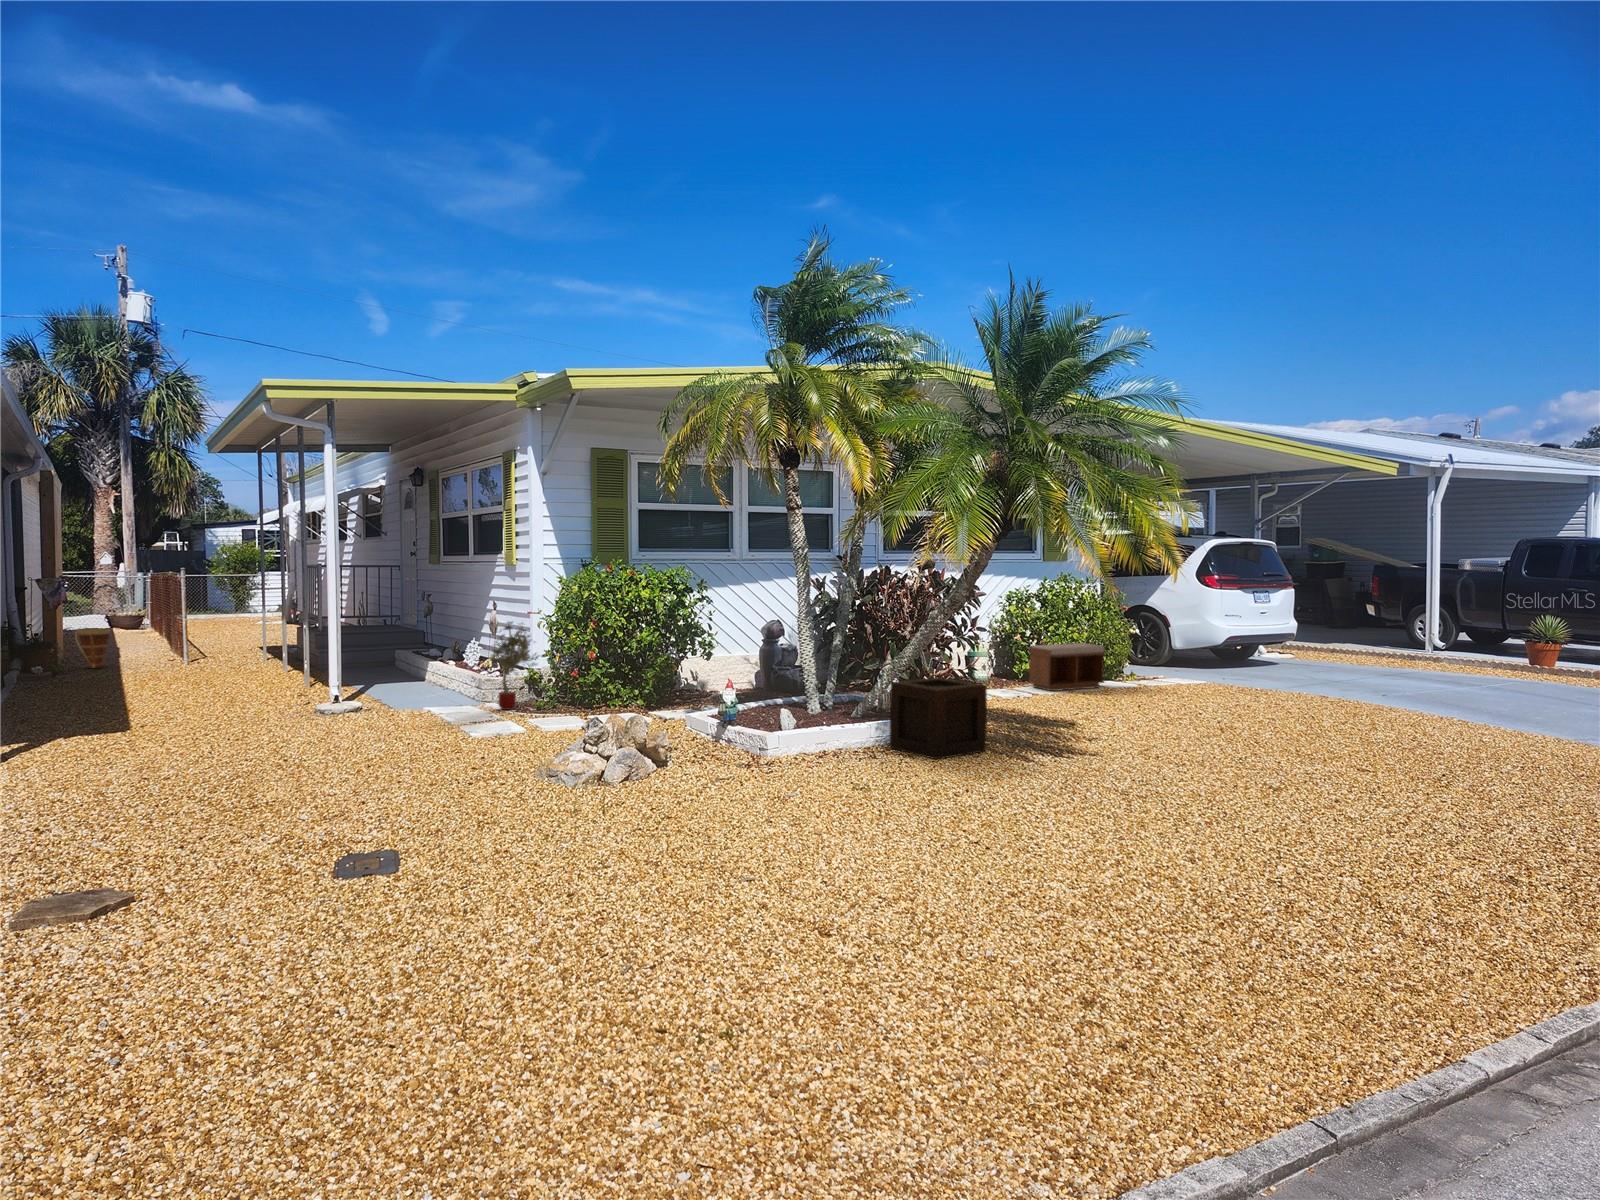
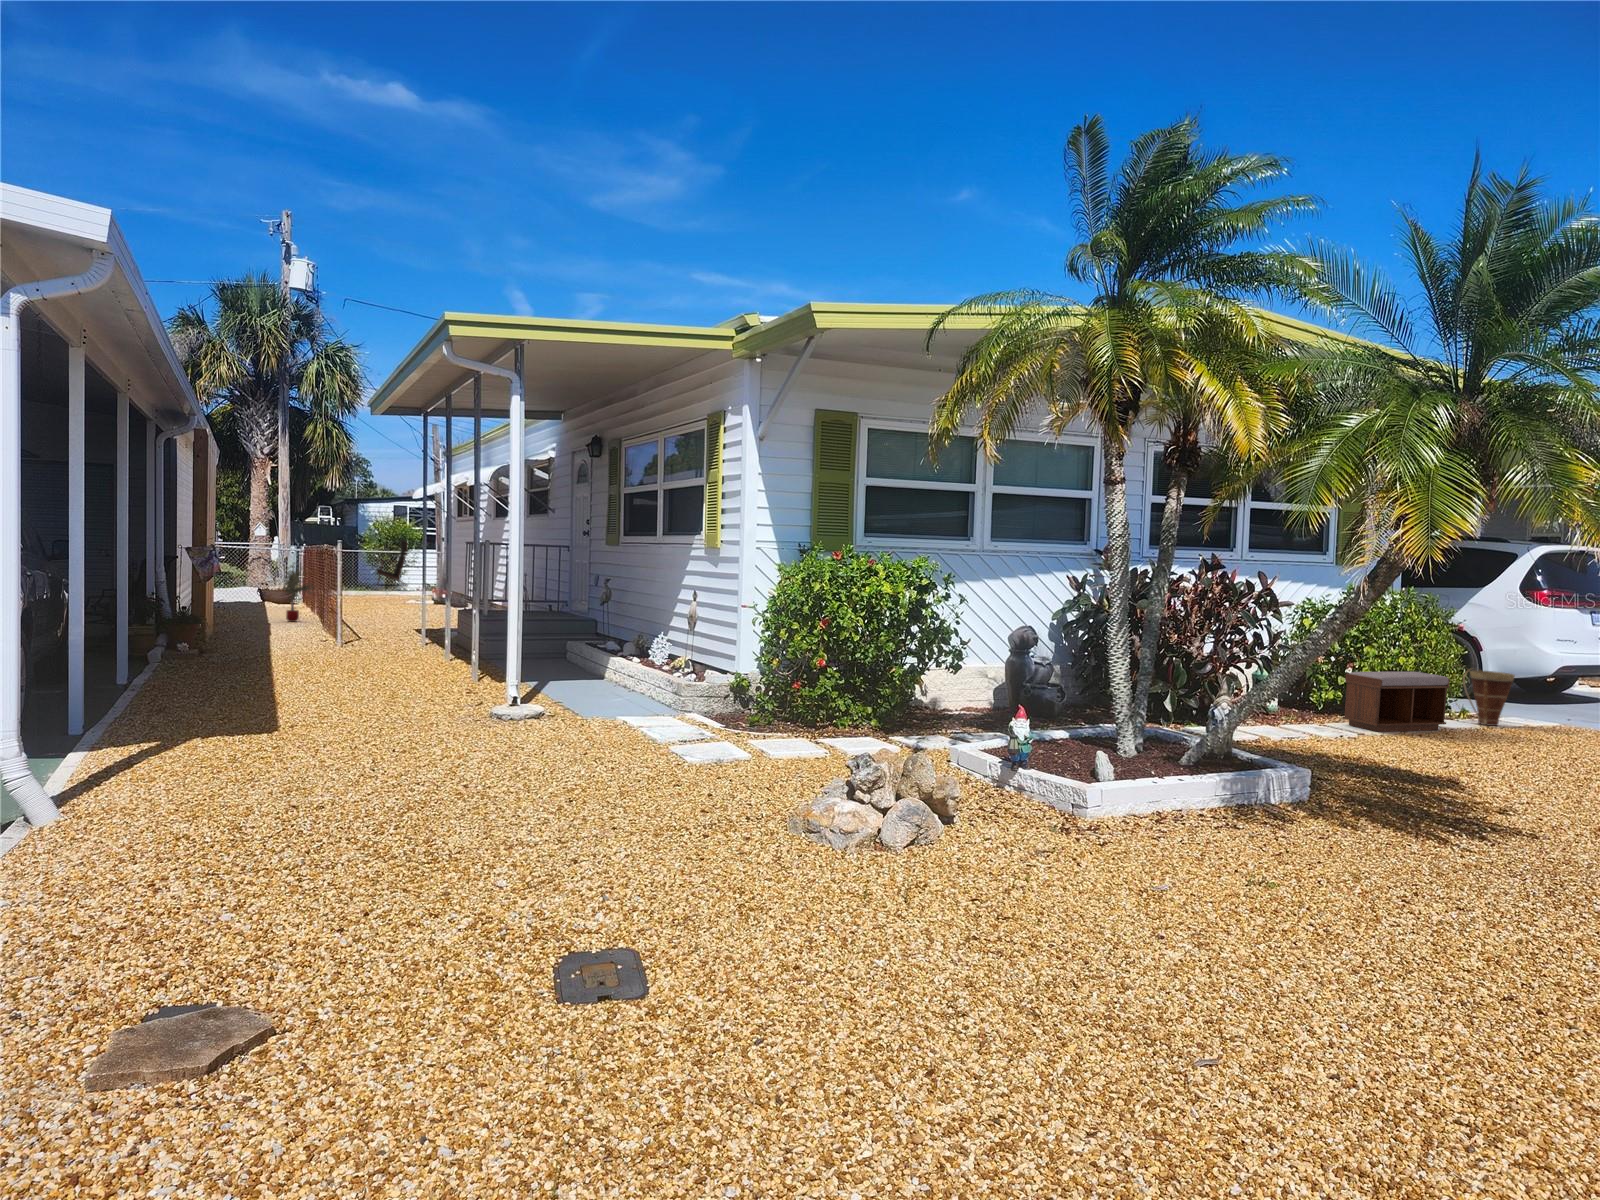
lounge chair: none [224,563,258,608] -> present [376,540,408,586]
potted tree: present [490,622,540,710] -> present [283,563,313,622]
basket: present [75,627,111,668] -> present [1463,669,1515,726]
wooden crate: present [890,677,987,760] -> none [1241,717,1389,834]

